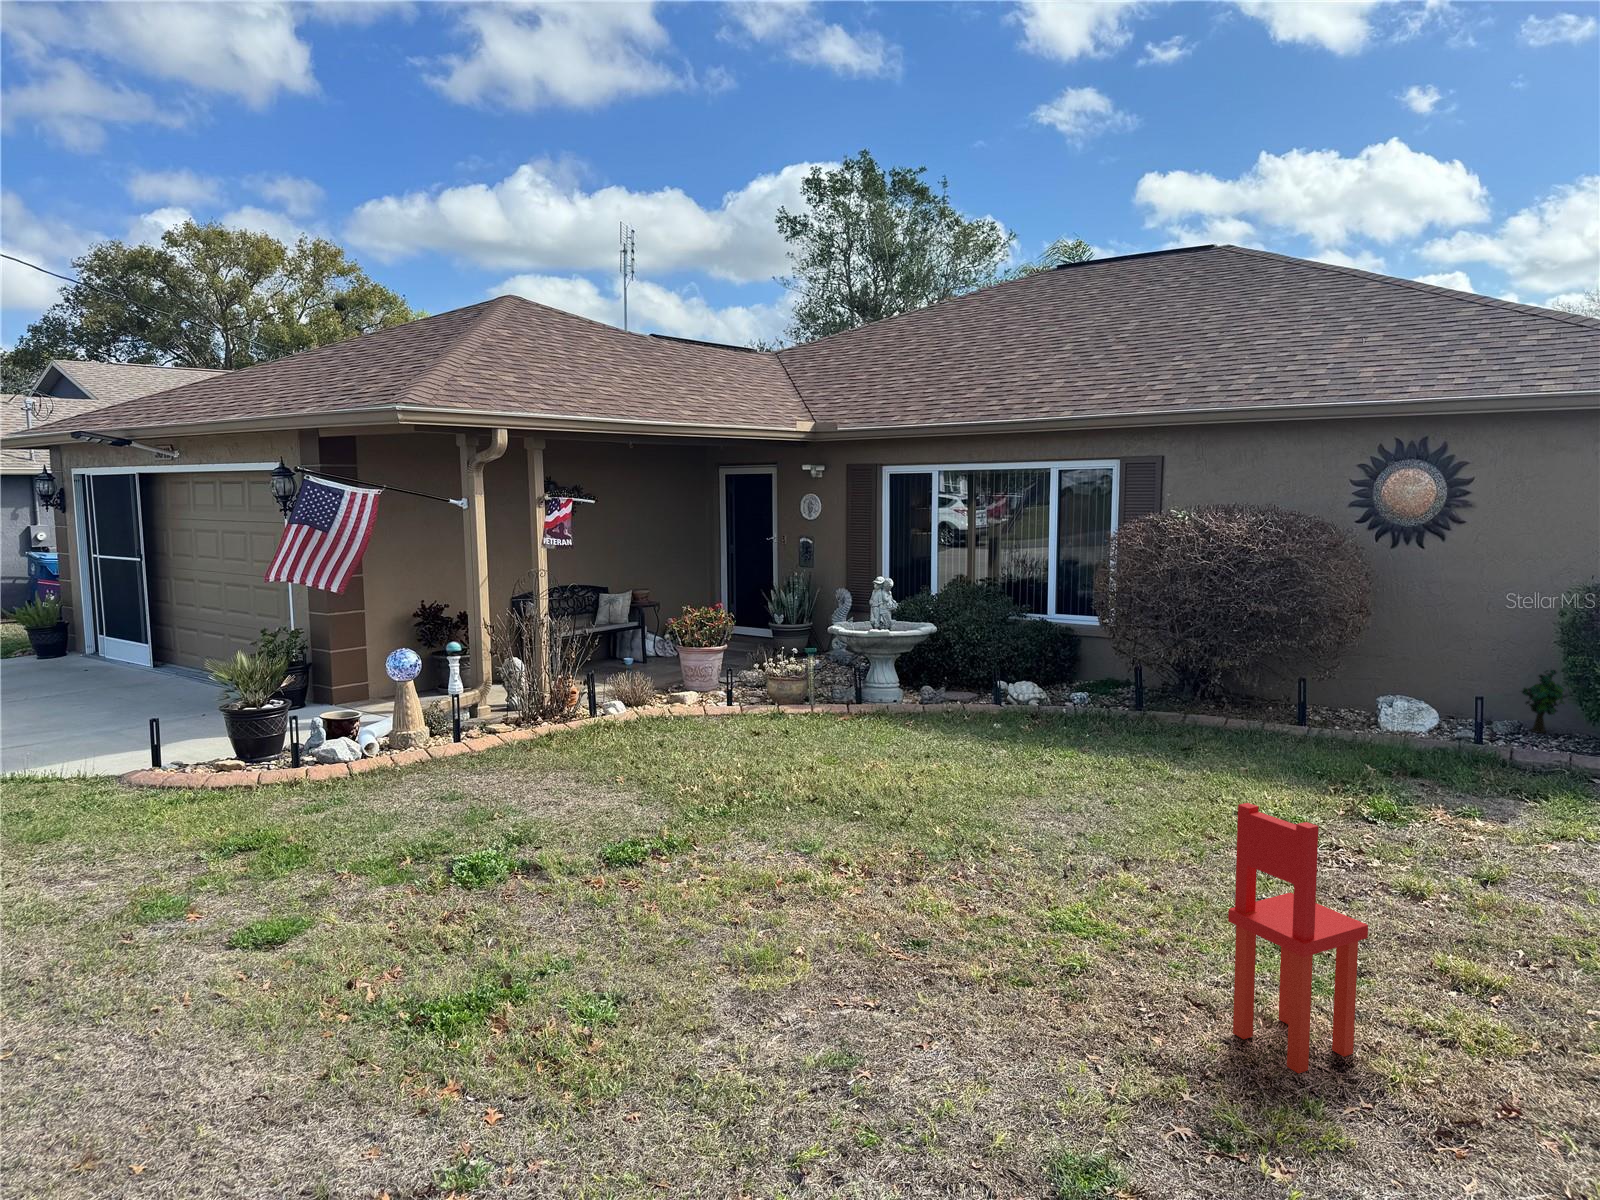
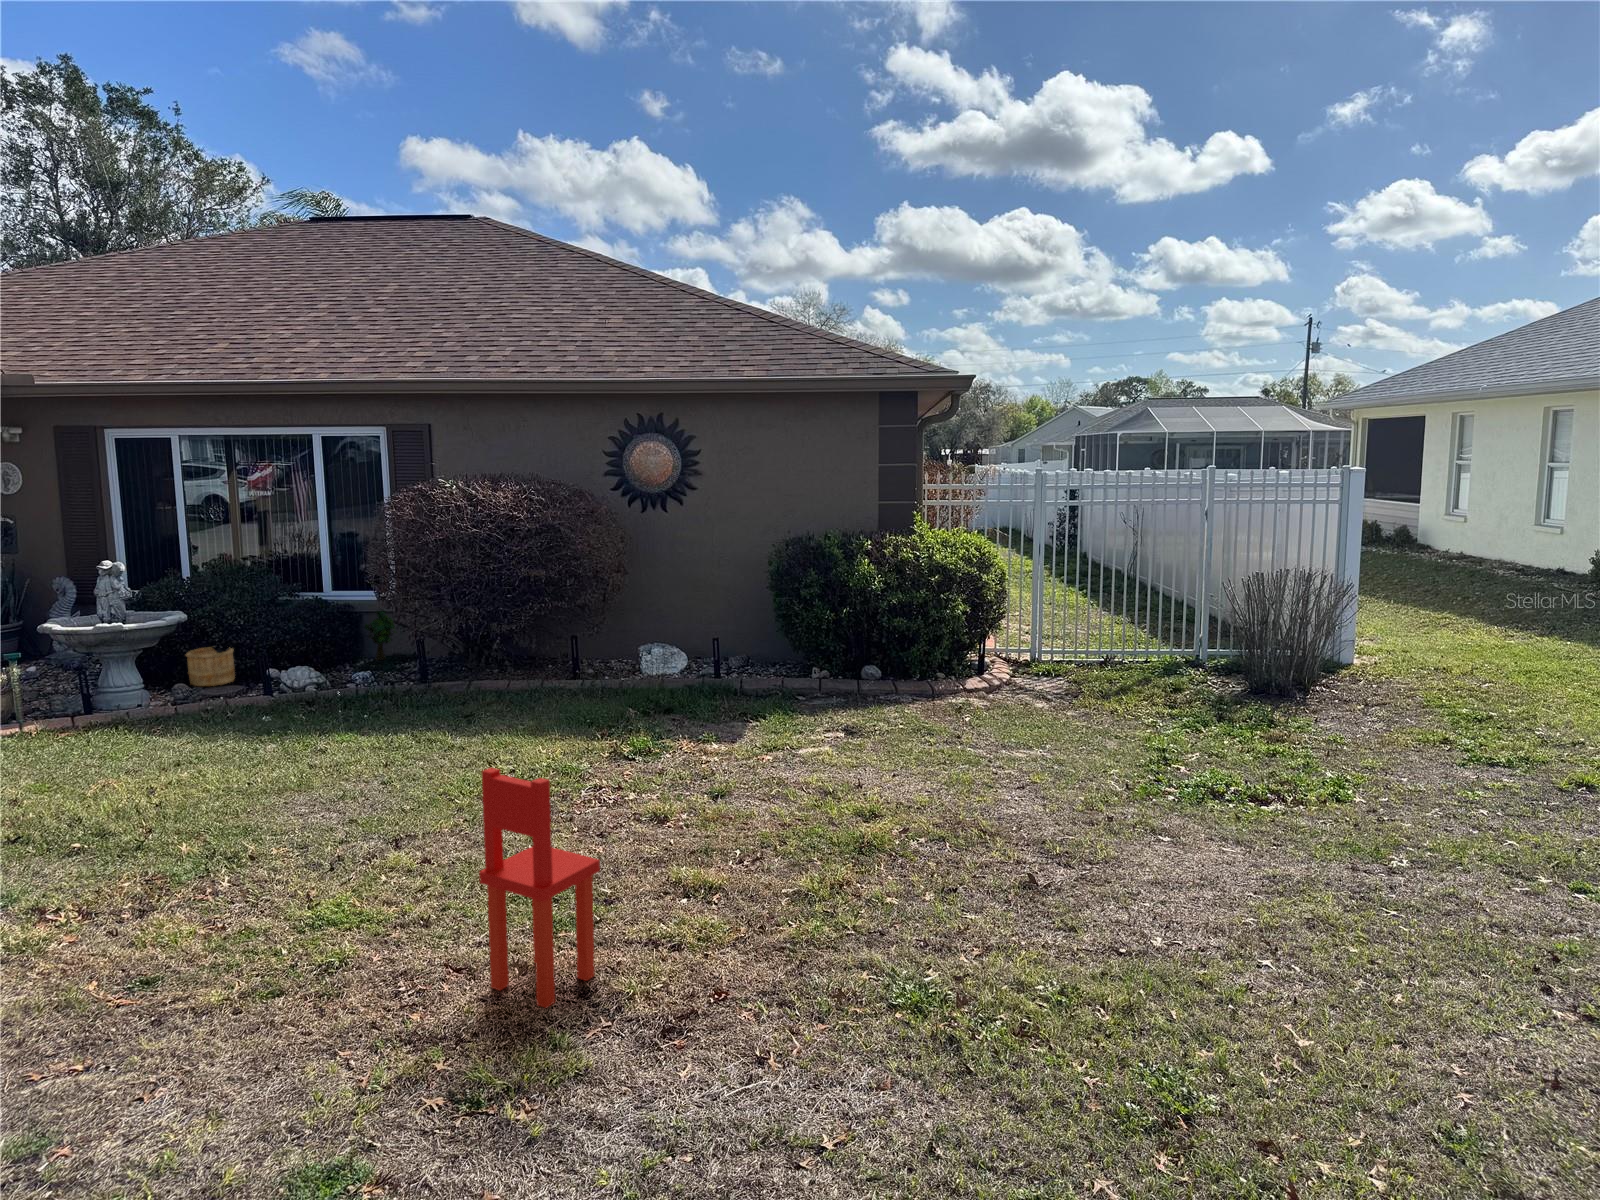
wooden bucket: none [931,661,968,695] -> present [186,647,235,686]
decorative plant: present [1522,670,1564,733] -> present [364,610,396,660]

